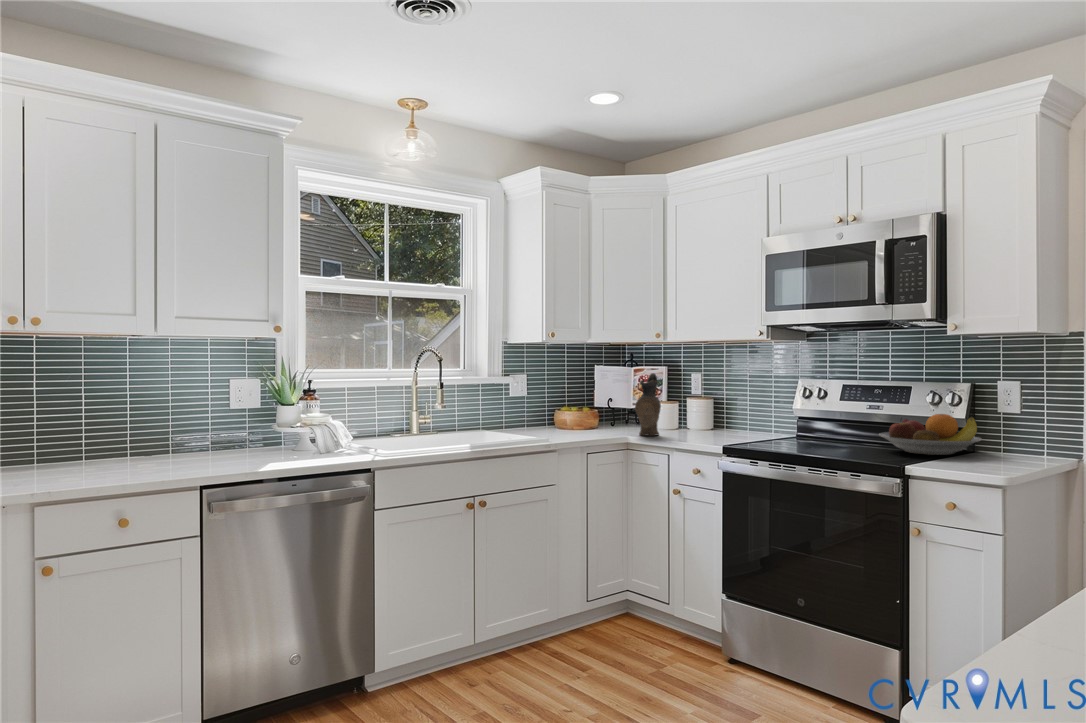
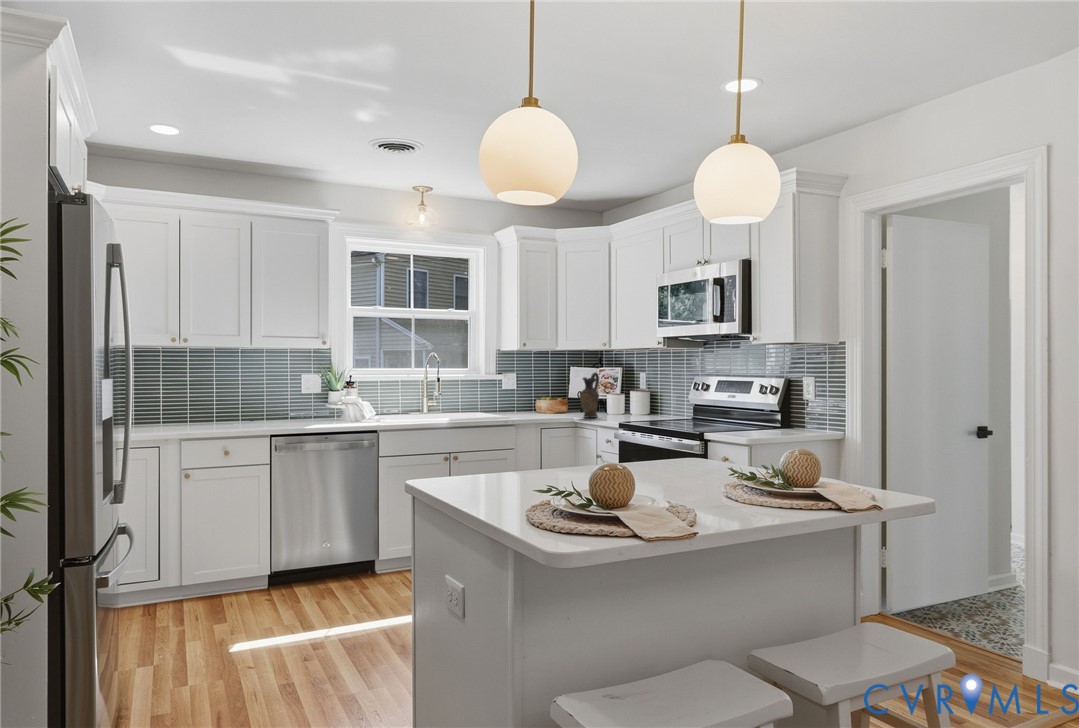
fruit bowl: present [879,414,982,455] -> none [718,400,785,429]

